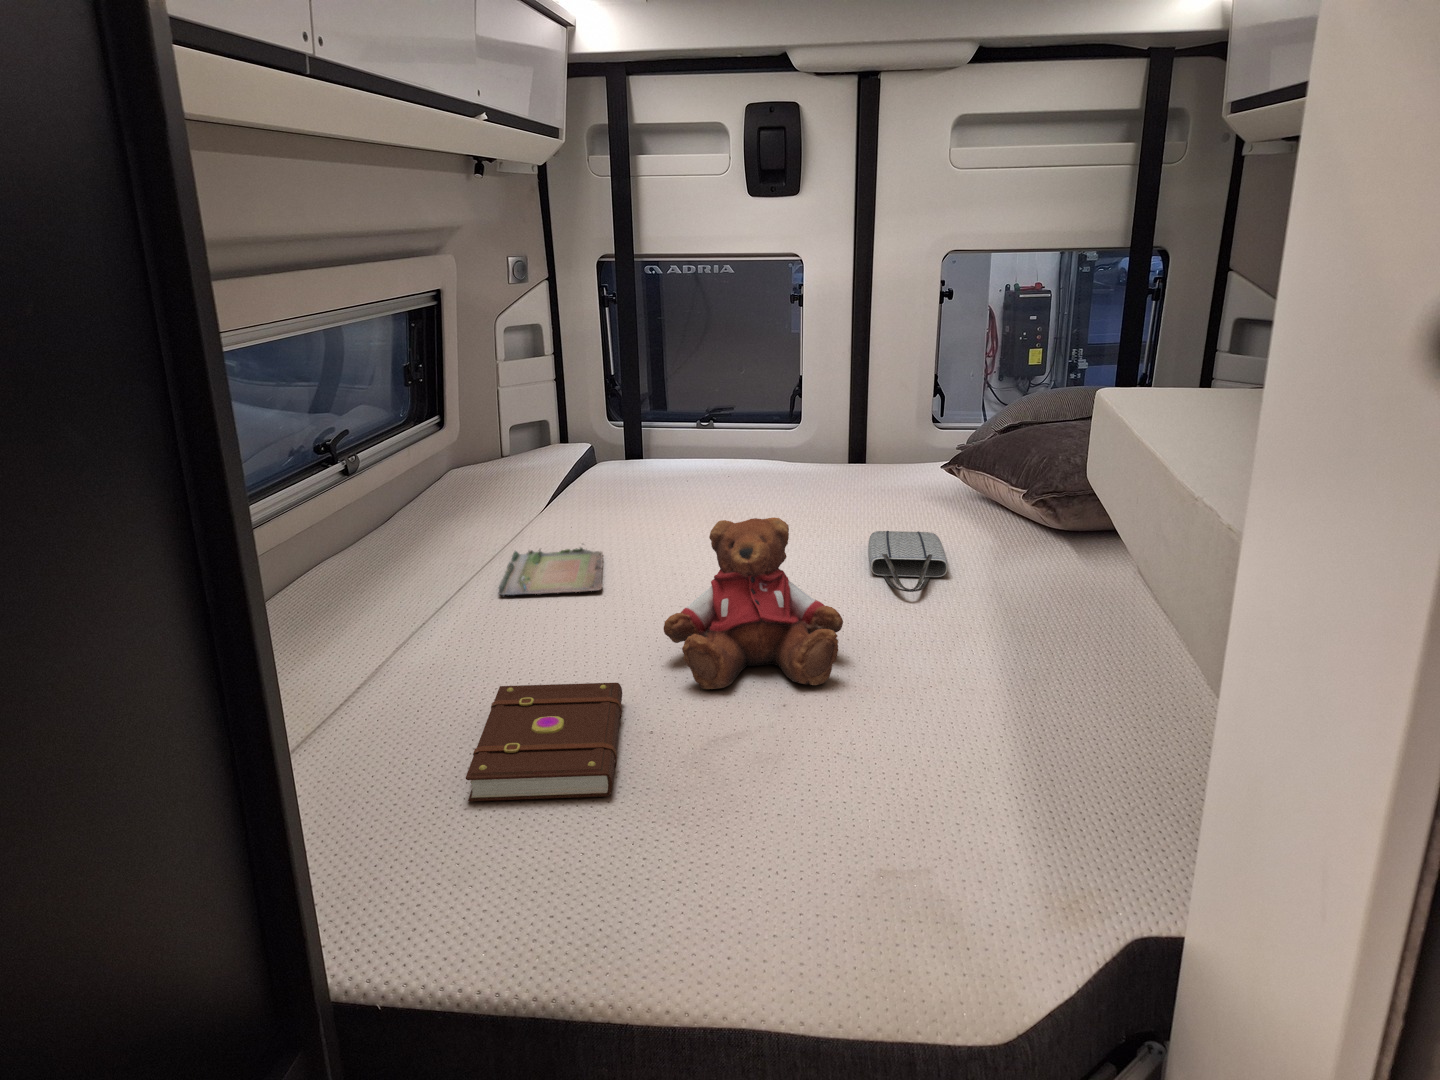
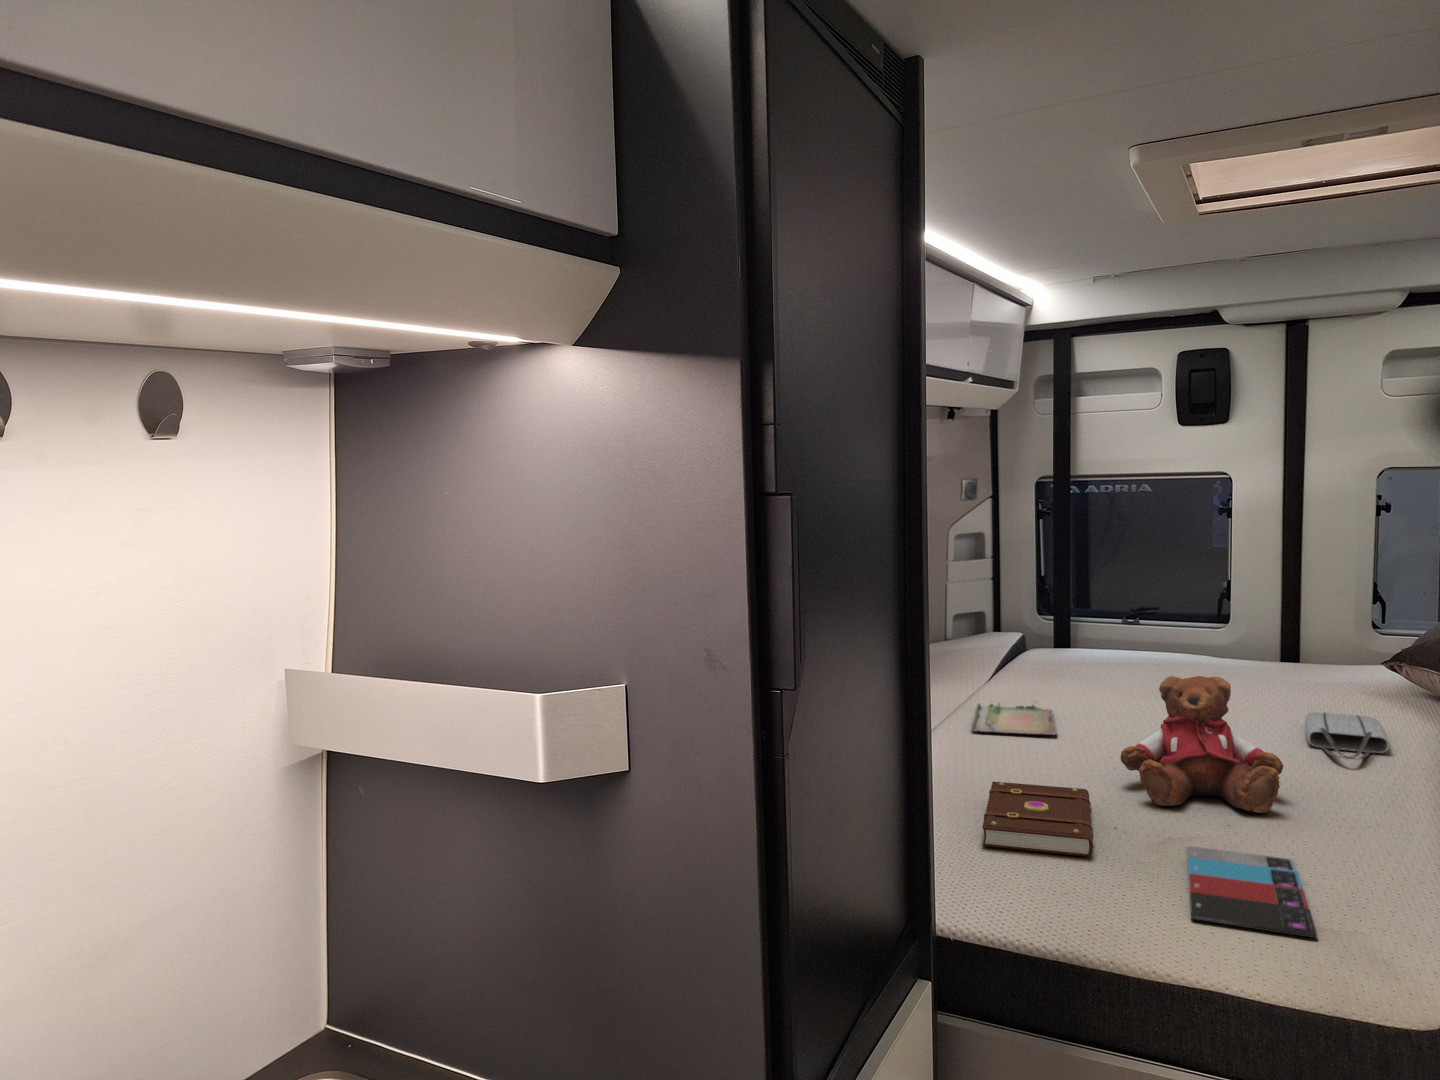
smartphone: none [724,754,872,894] -> present [1187,846,1317,938]

